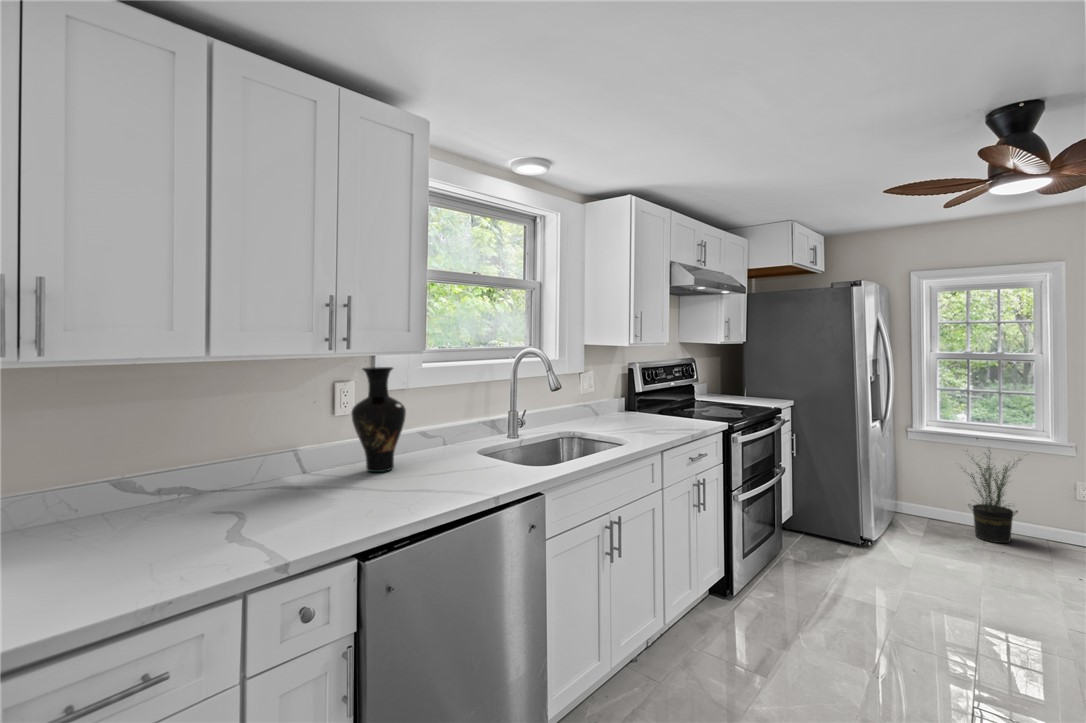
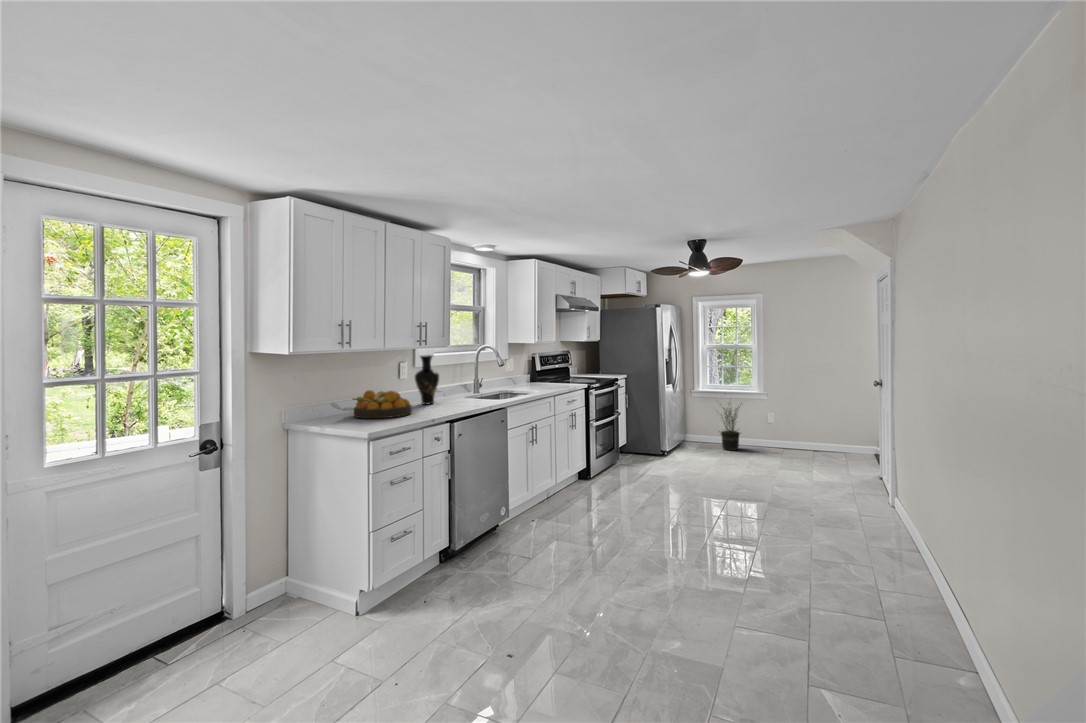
fruit bowl: none [128,452,290,535] -> present [353,390,412,418]

